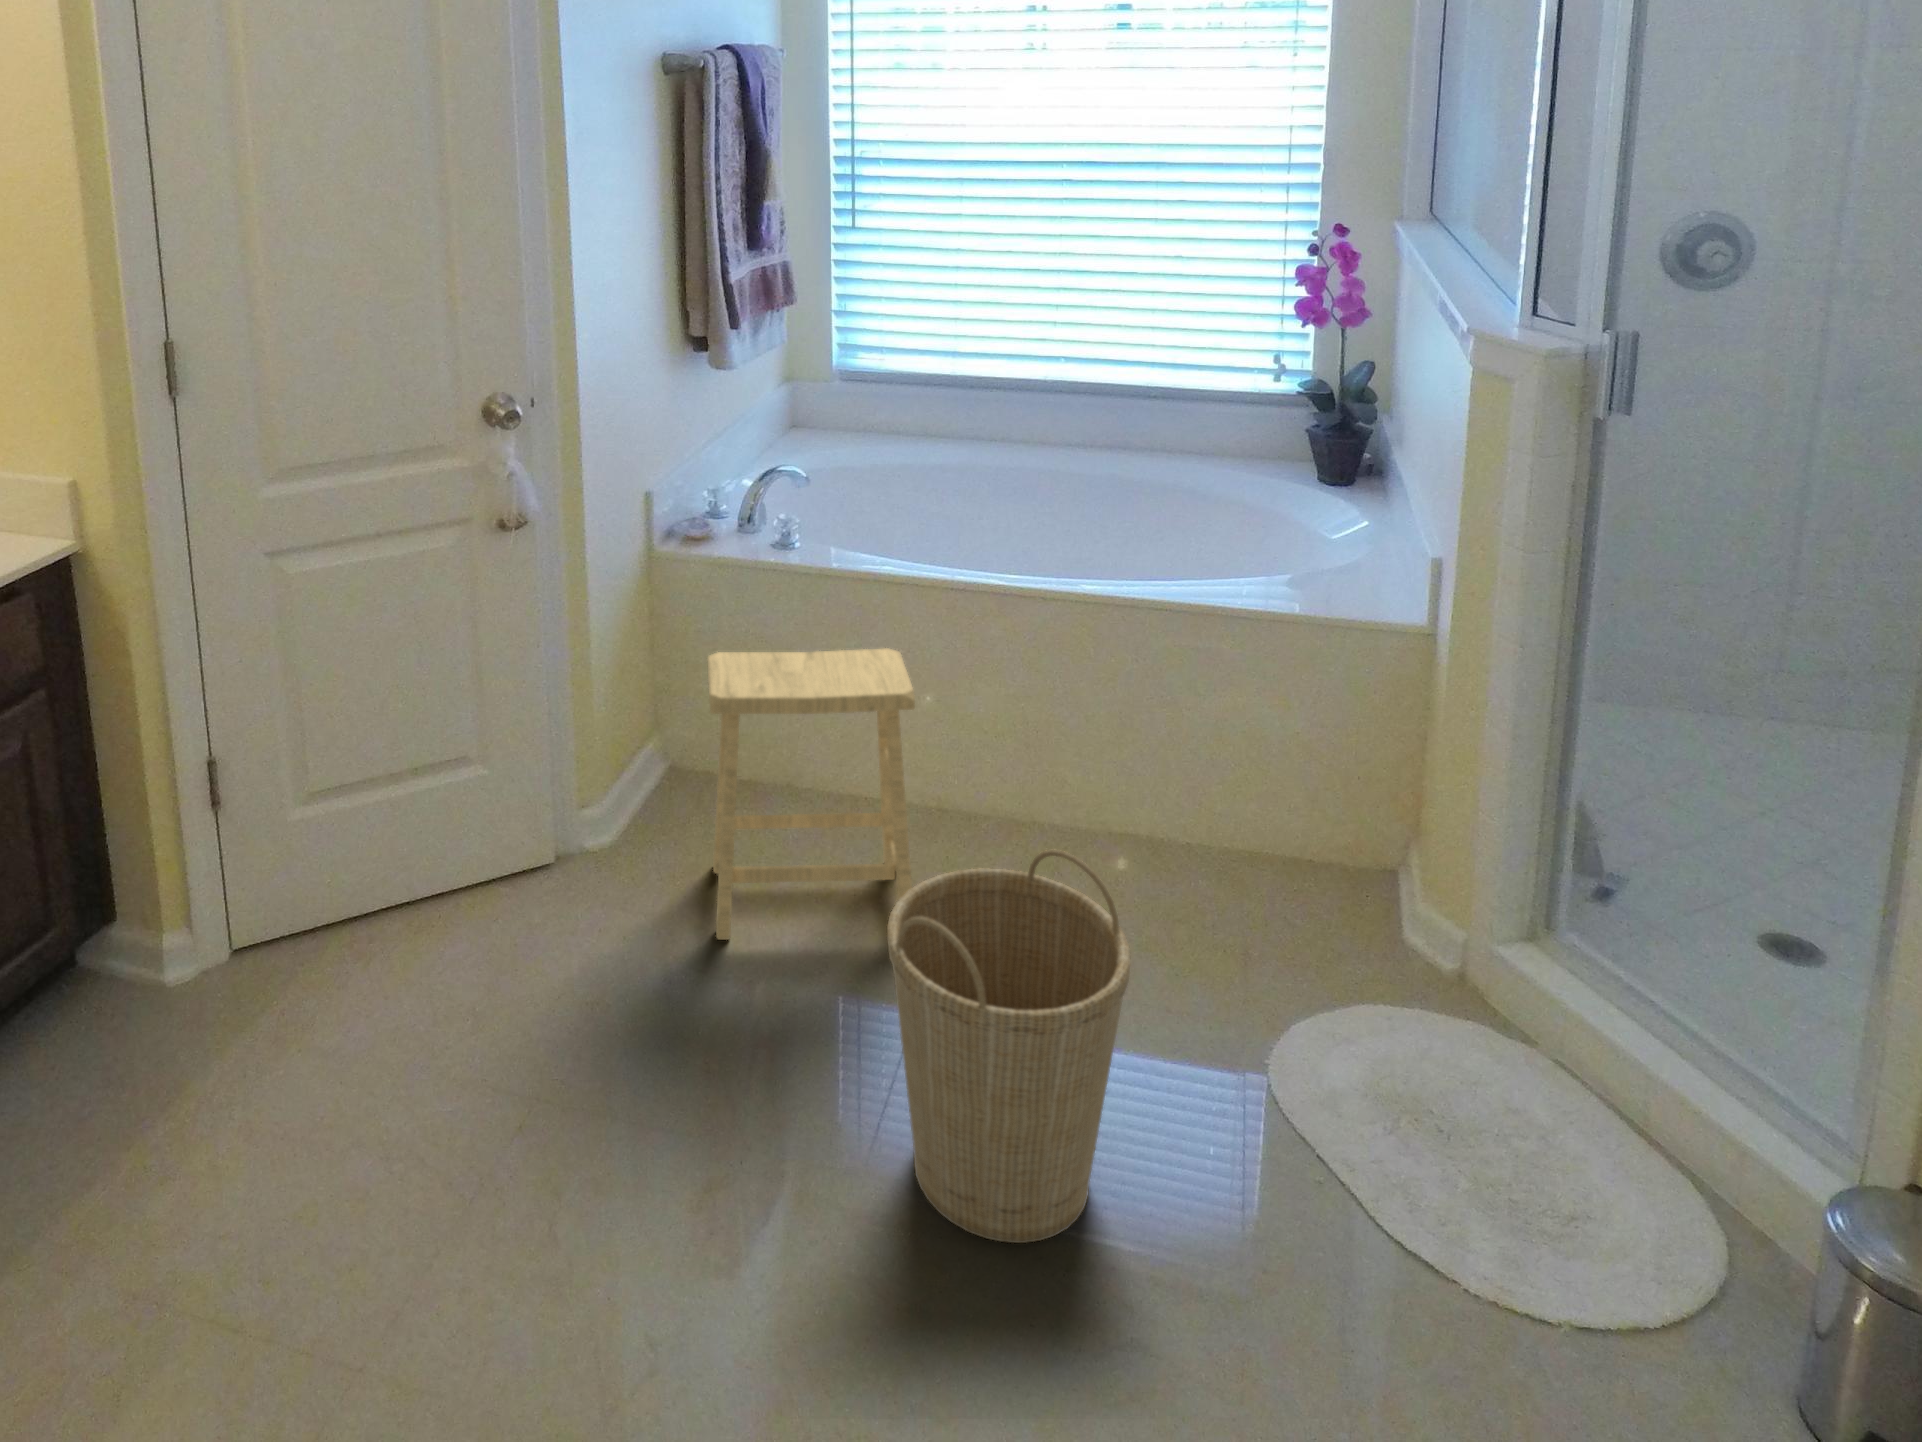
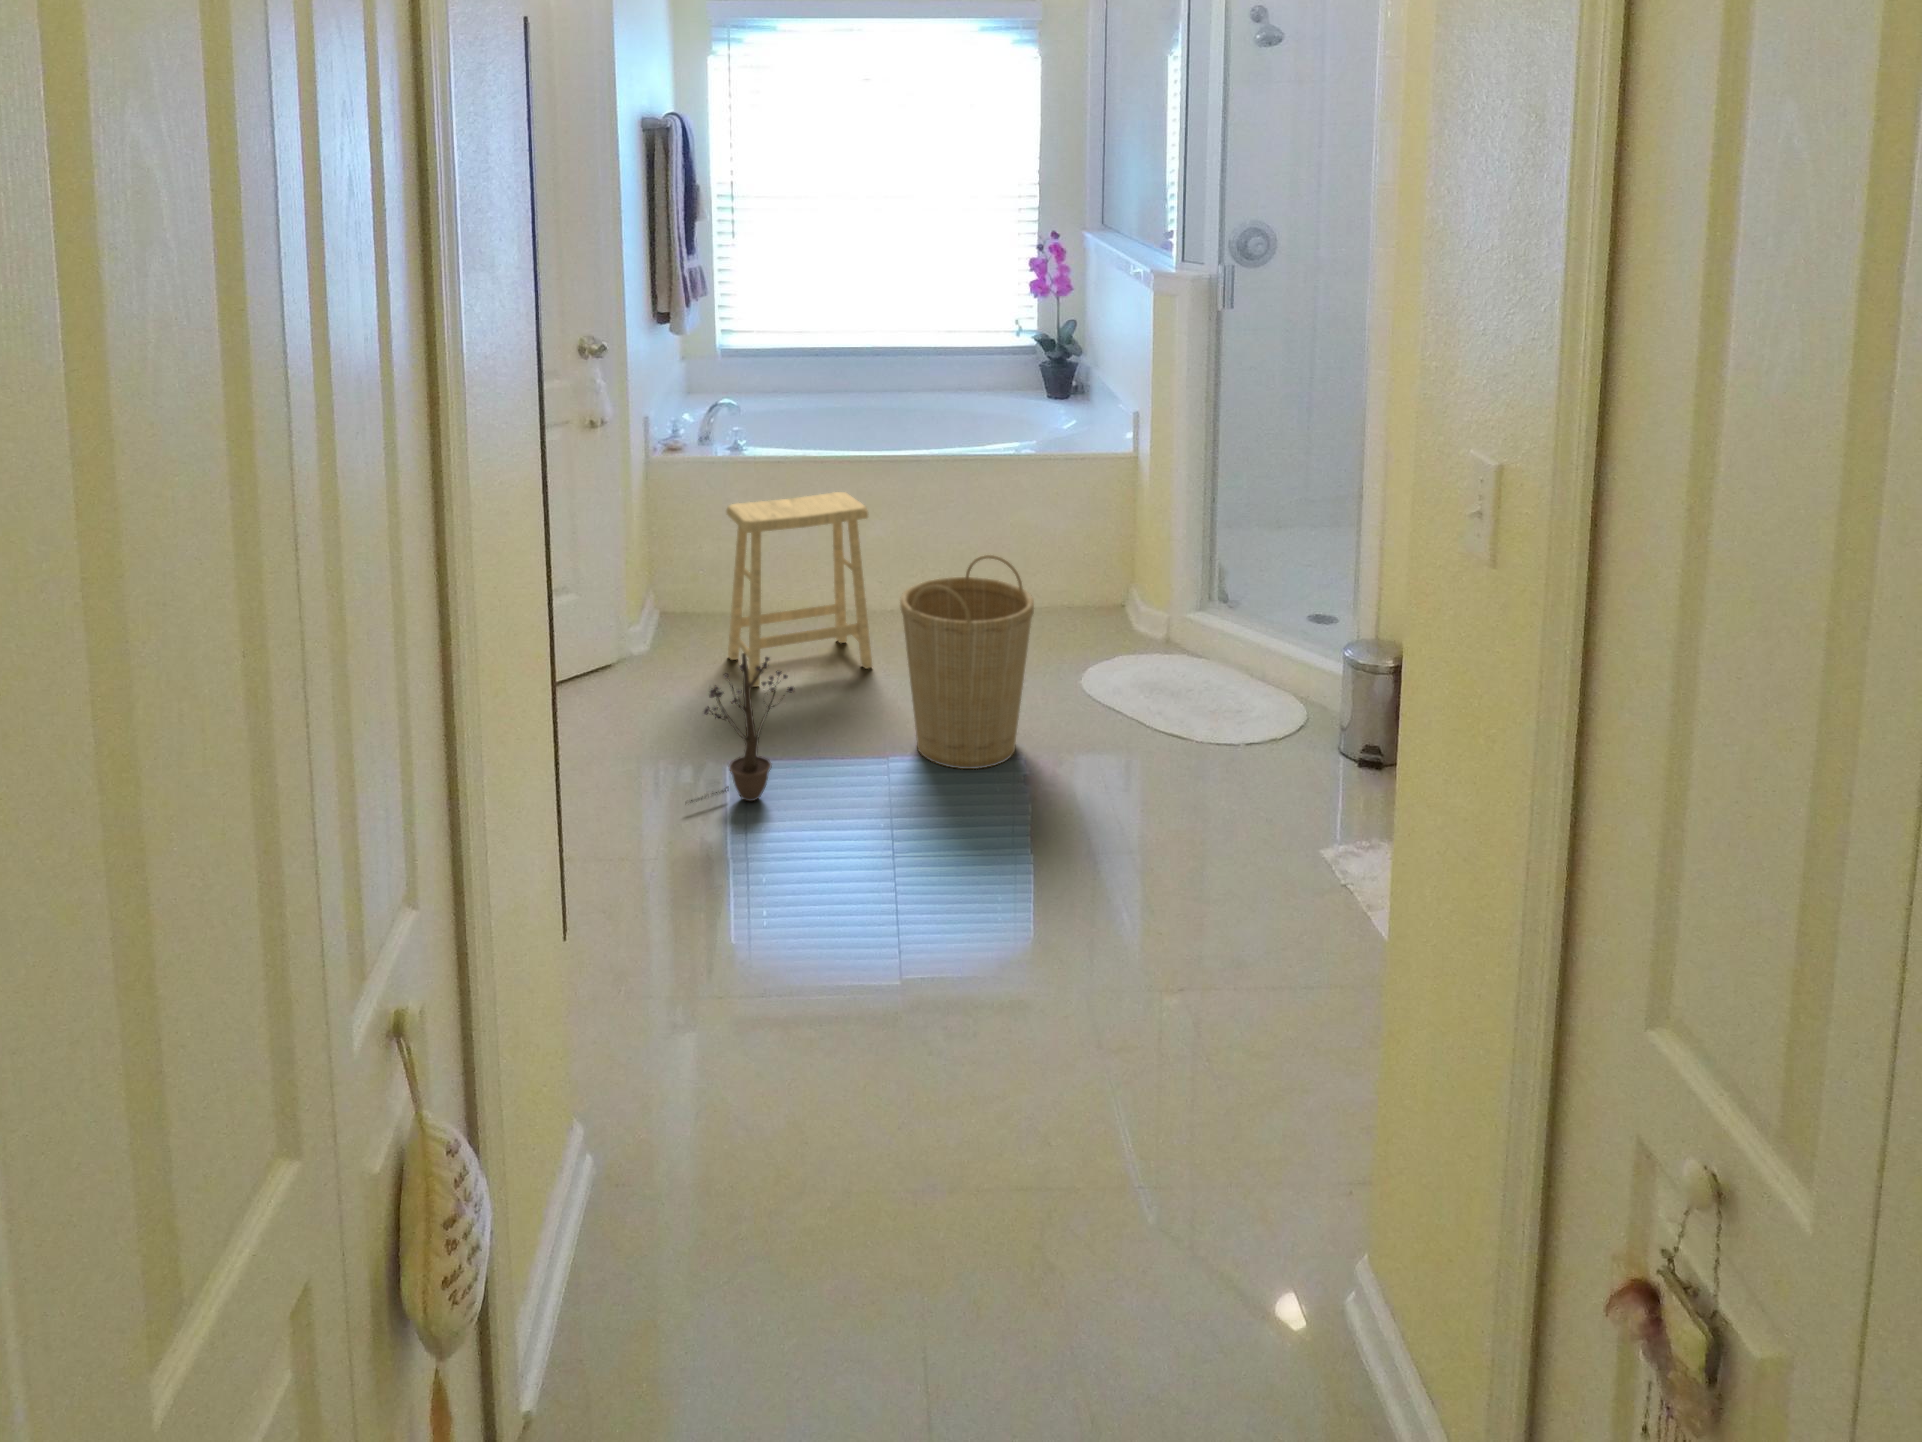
decorative plant: none [487,988,672,1220] -> present [690,653,795,803]

